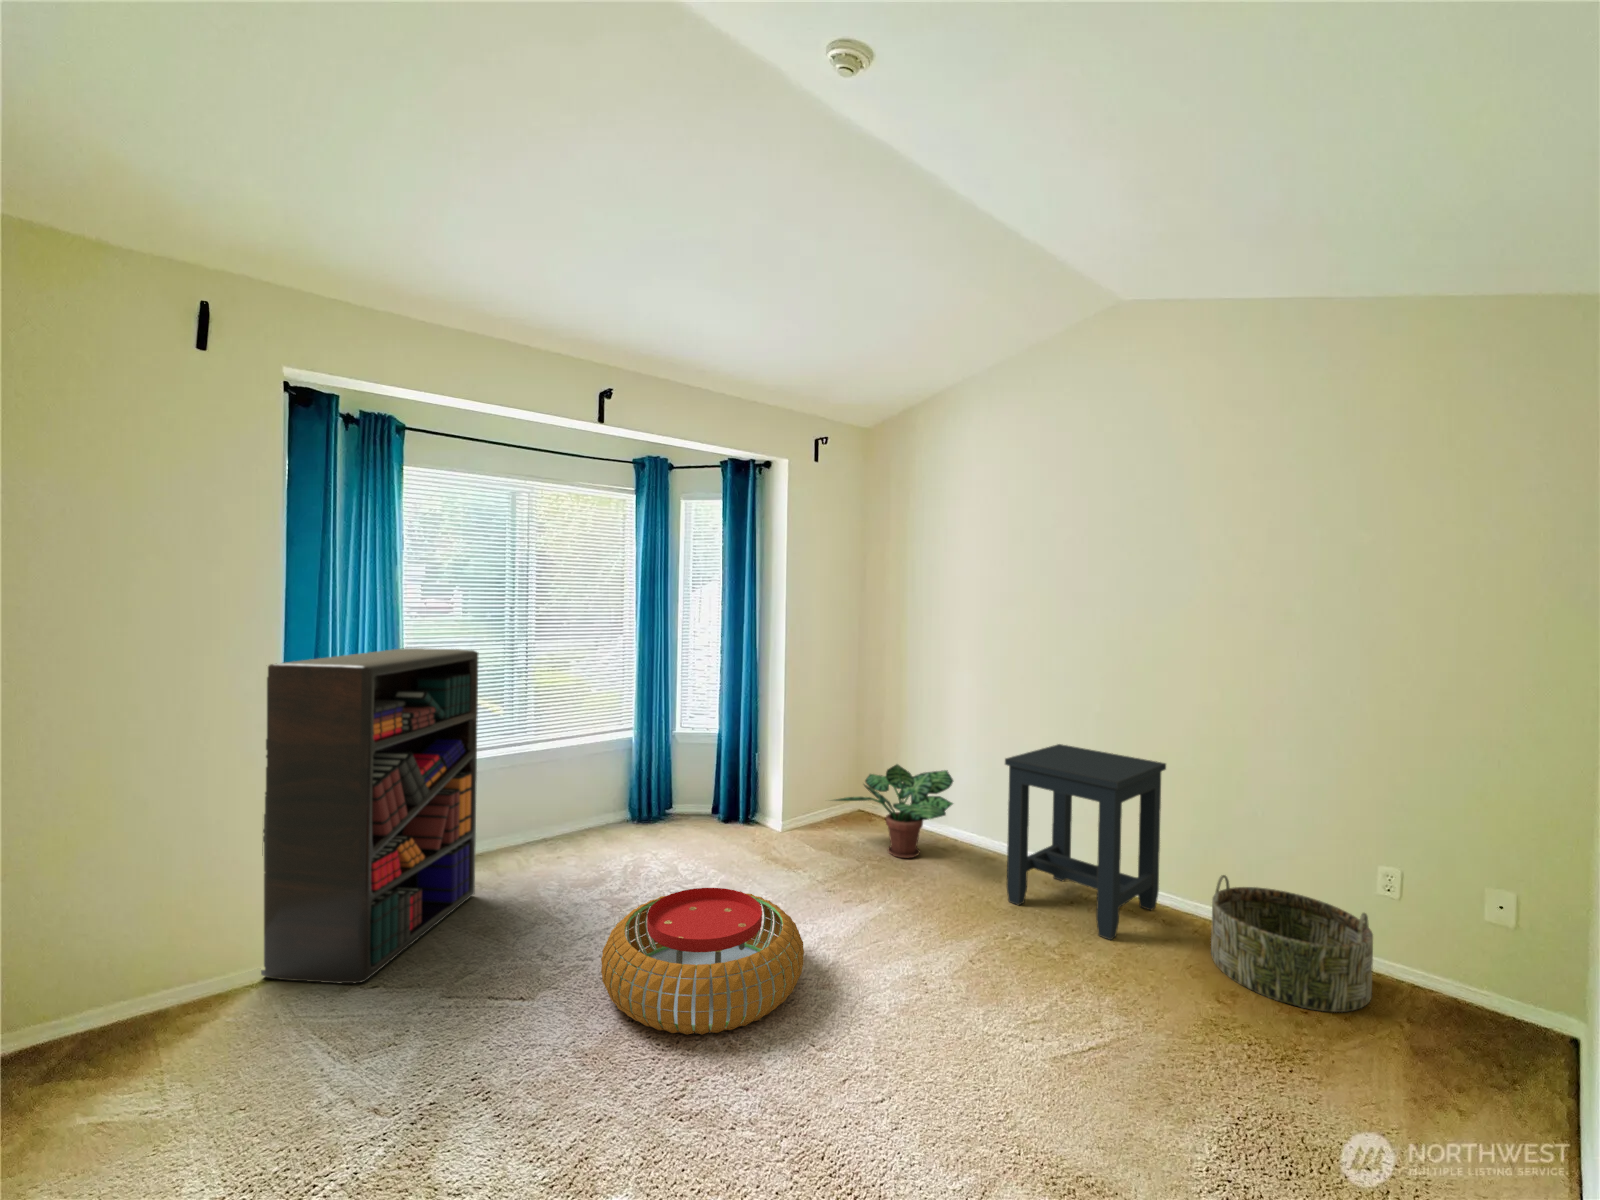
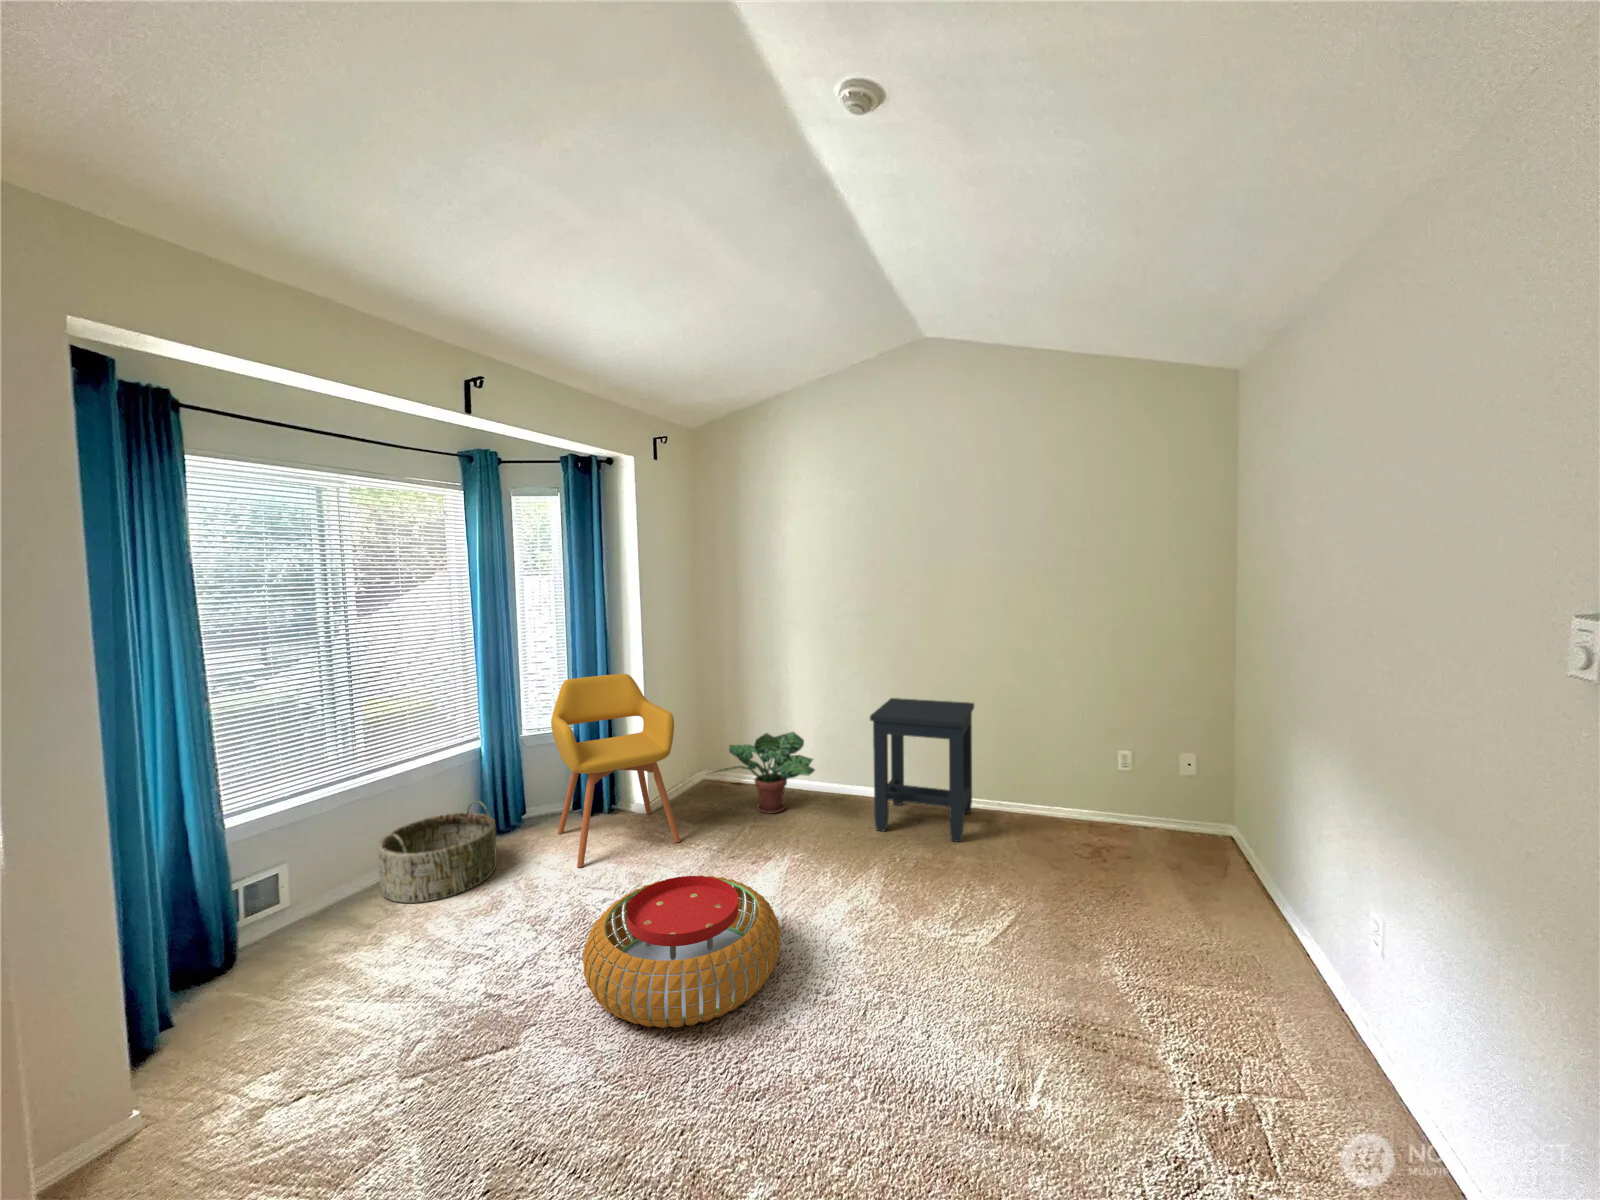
bookshelf: present [261,648,478,983] -> none [64,675,354,1150]
armchair: none [680,682,792,867] -> present [551,674,681,867]
basket: present [1211,875,1373,1012] -> present [378,801,497,903]

